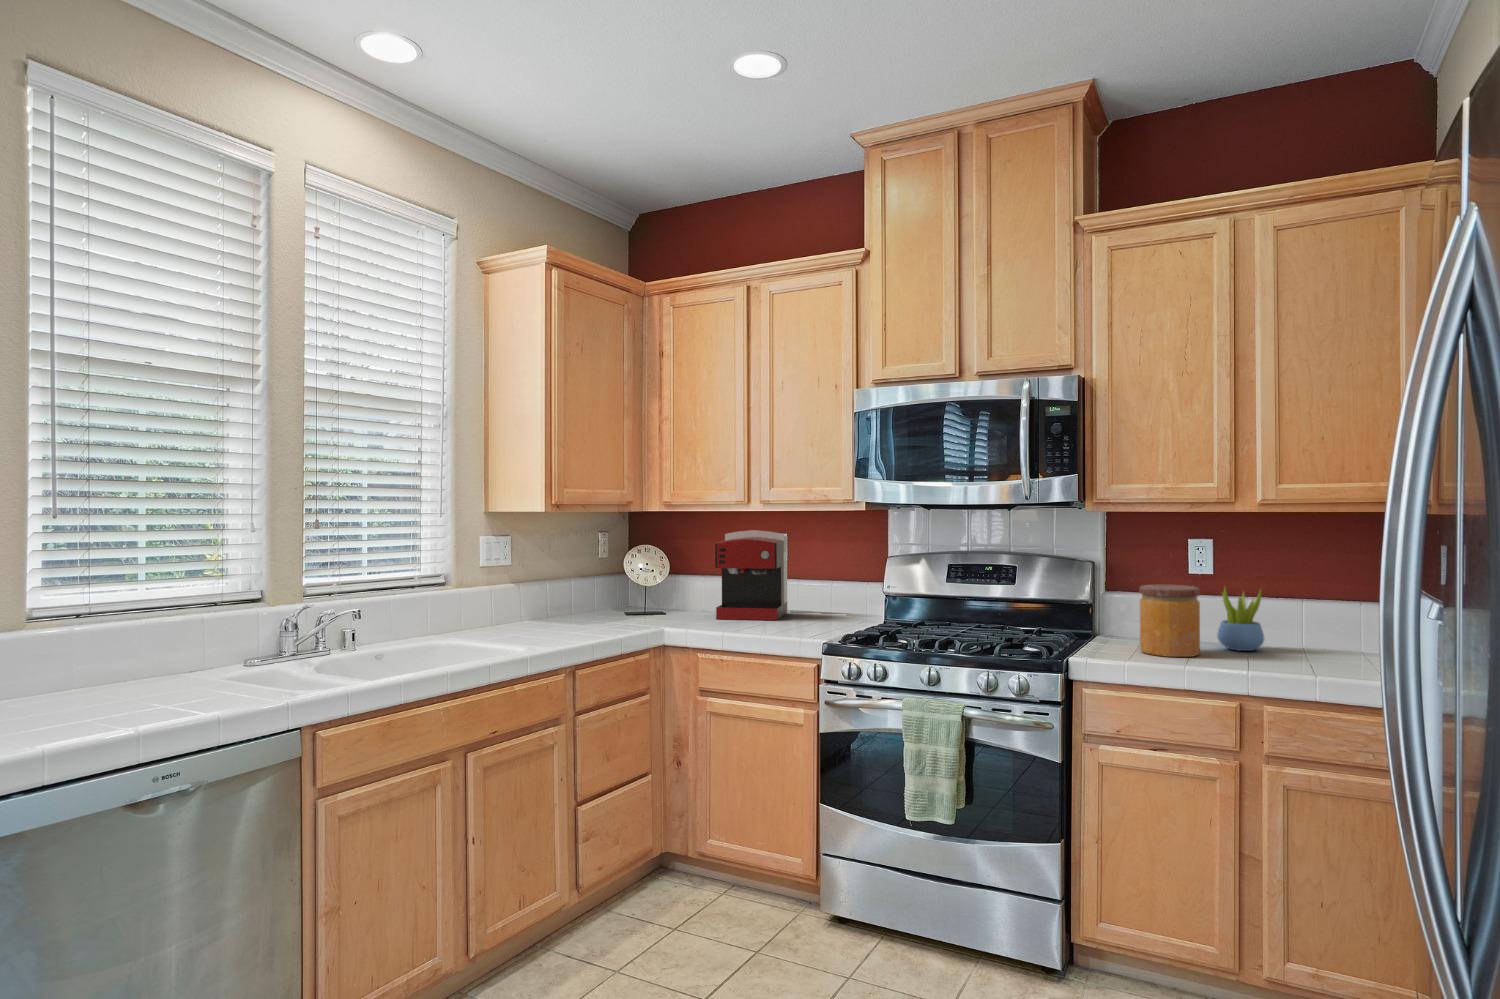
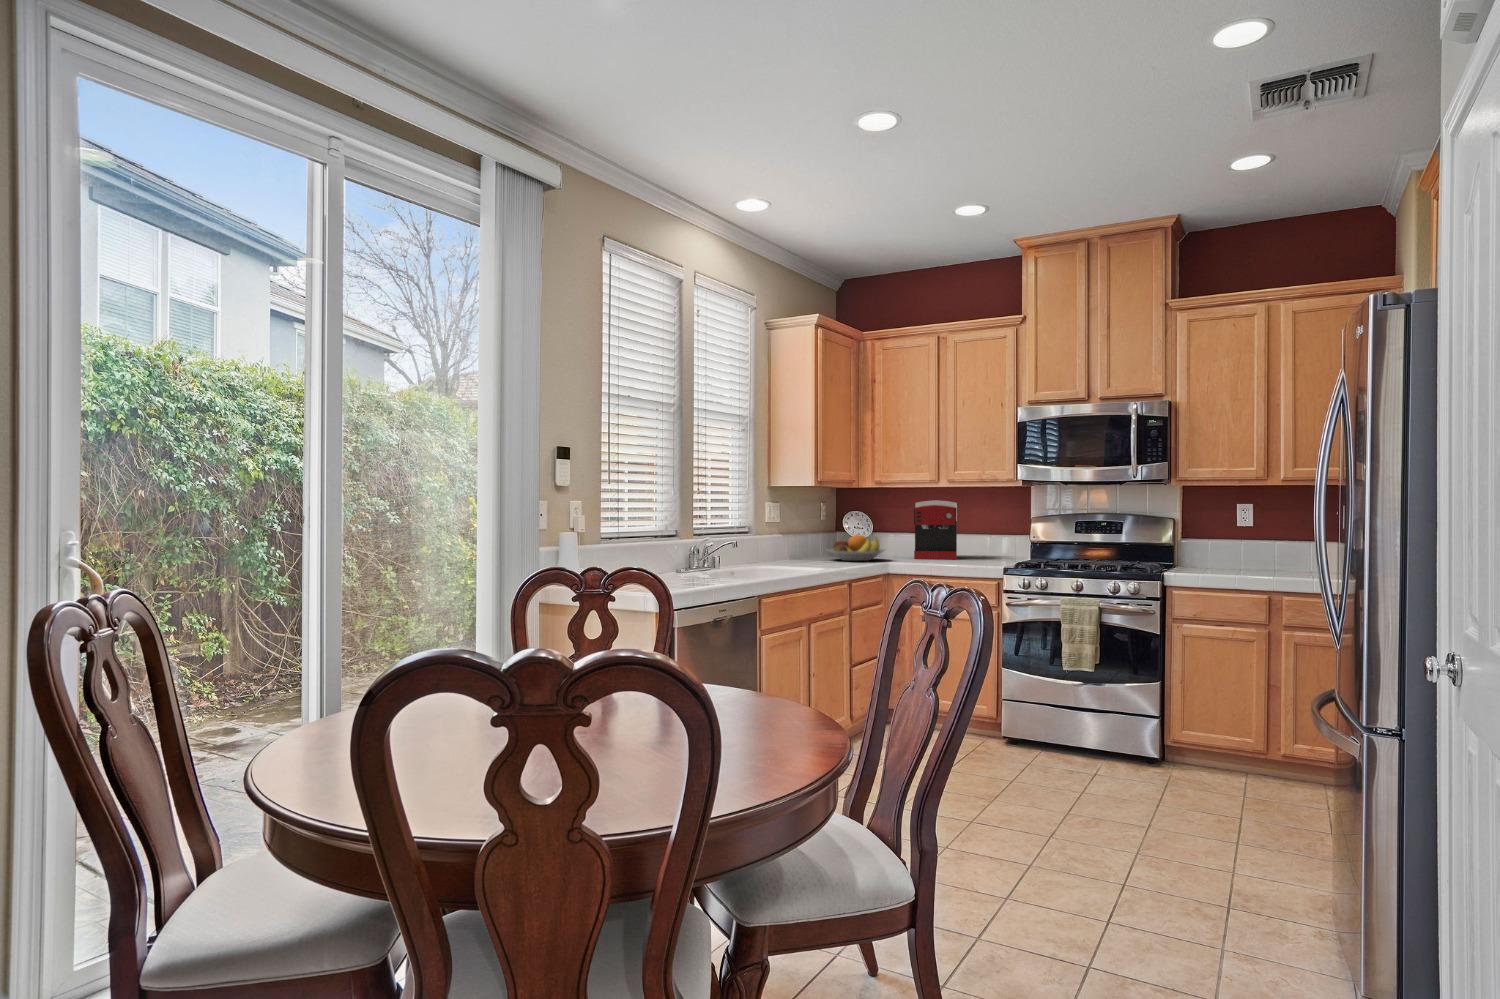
jar: present [1139,584,1200,657] -> none [1207,530,1246,572]
fruit bowl: none [574,585,666,626] -> present [827,535,885,561]
succulent plant: present [1217,588,1264,651] -> none [1256,530,1286,571]

